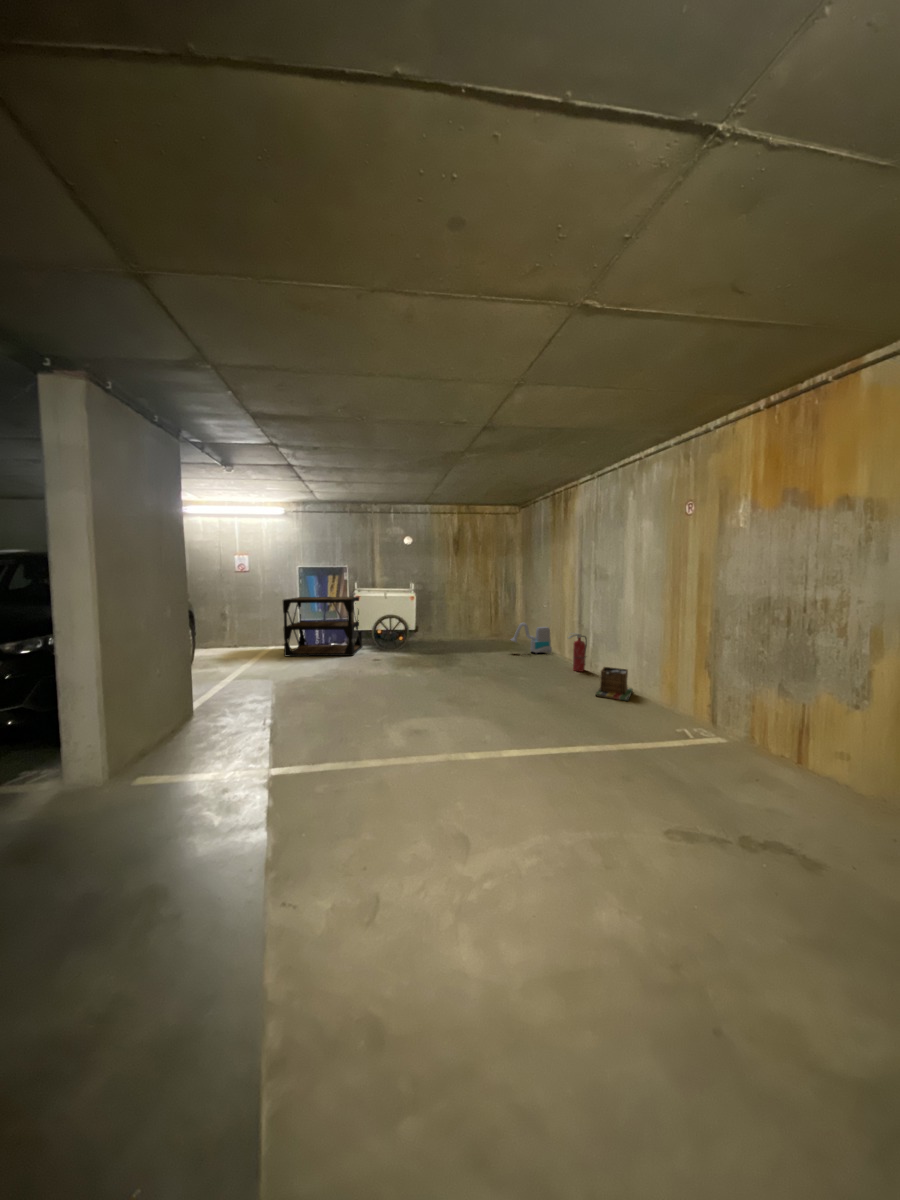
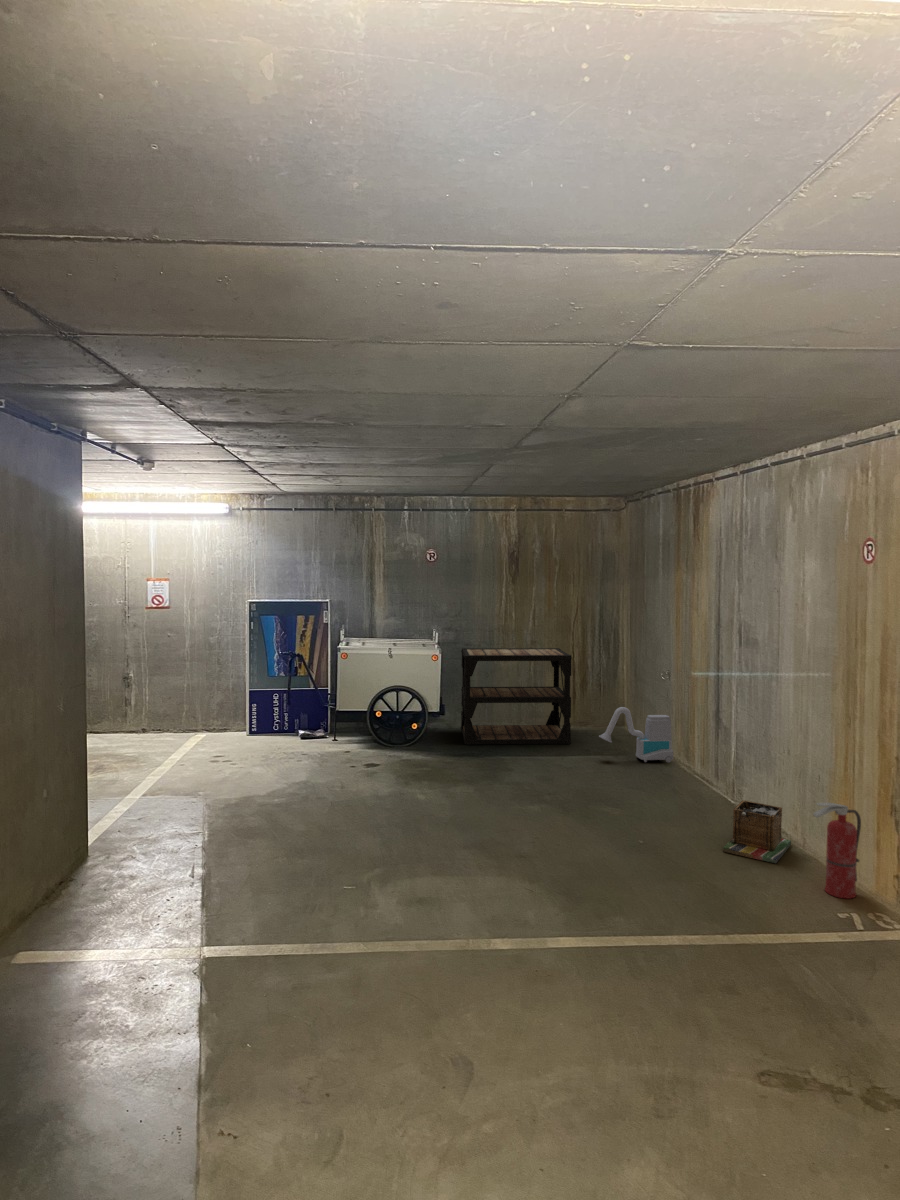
shelving unit: present [283,597,362,657] -> present [461,648,572,745]
fire extinguisher: present [568,633,587,672] -> present [814,803,861,898]

